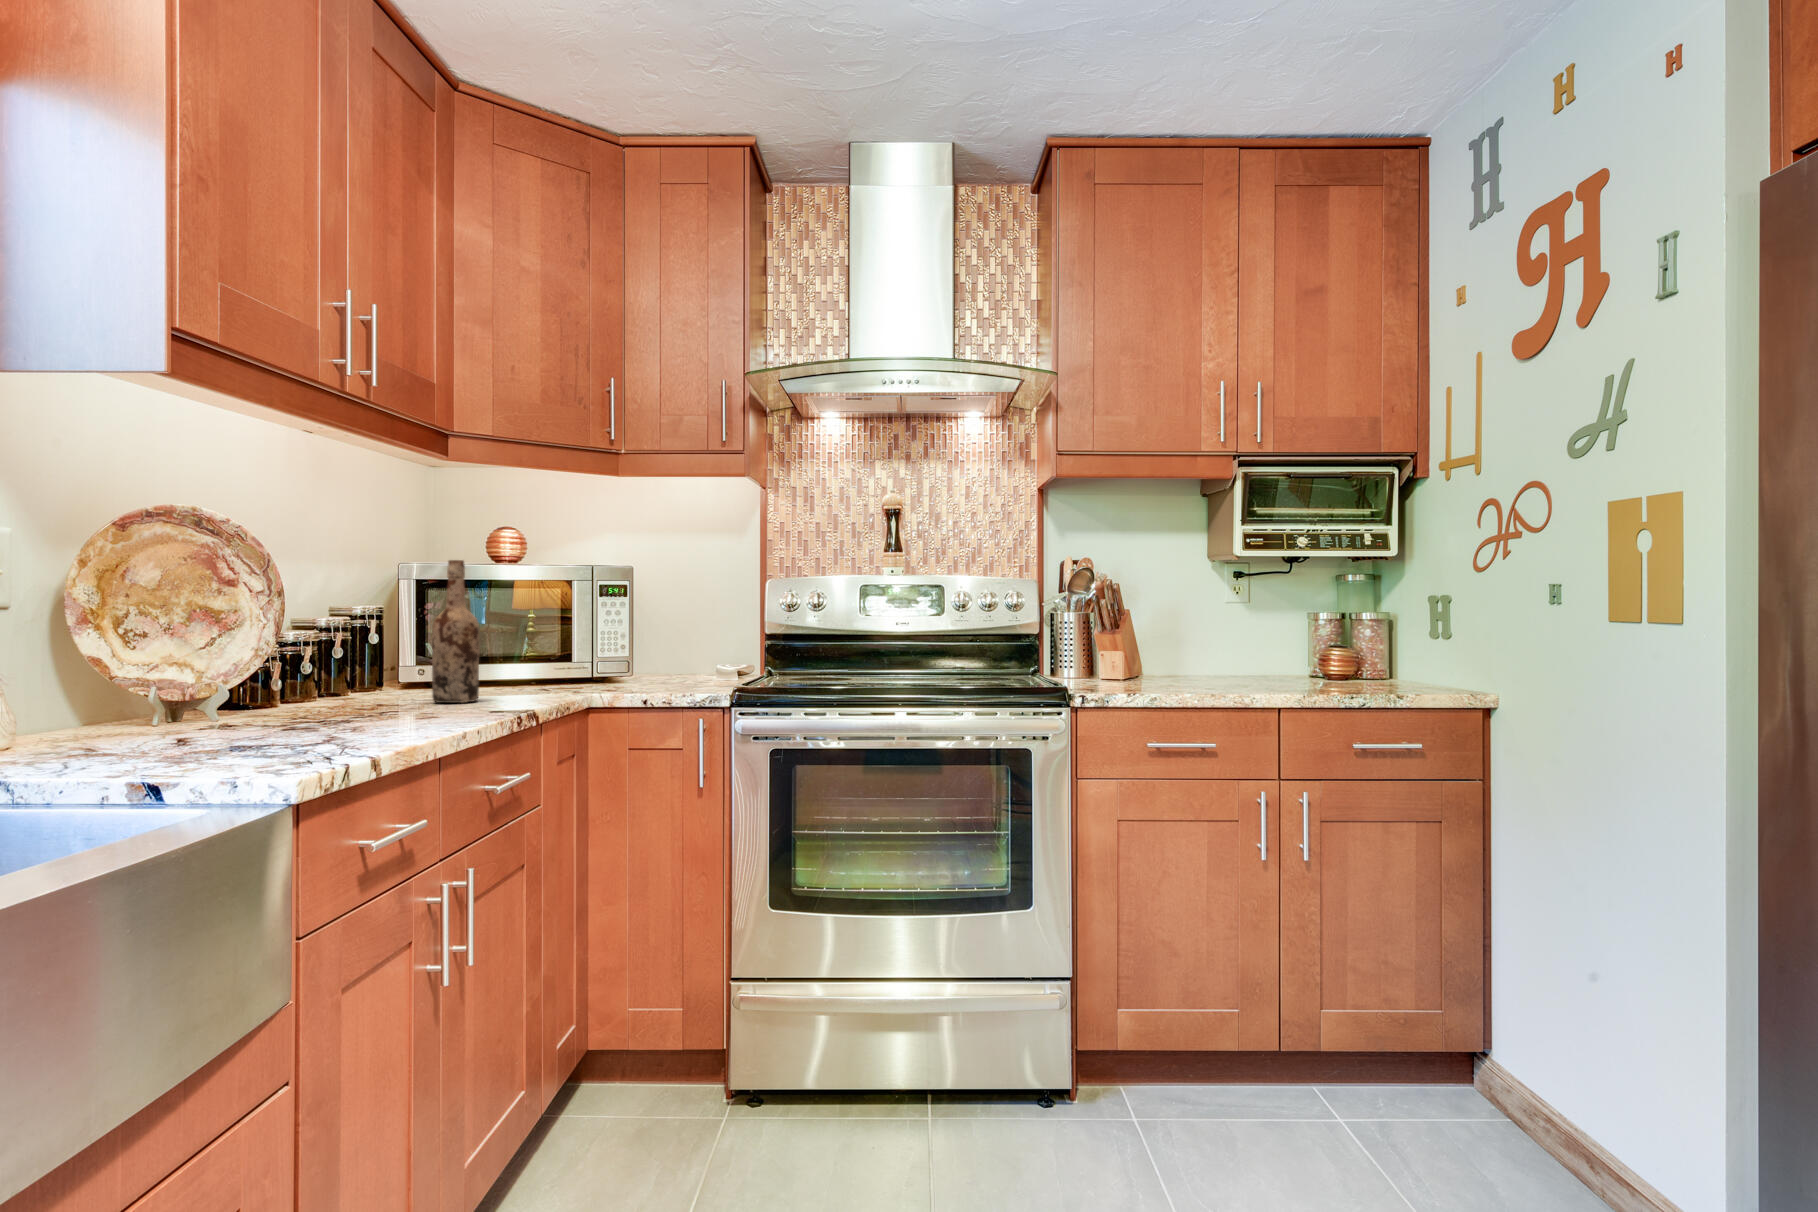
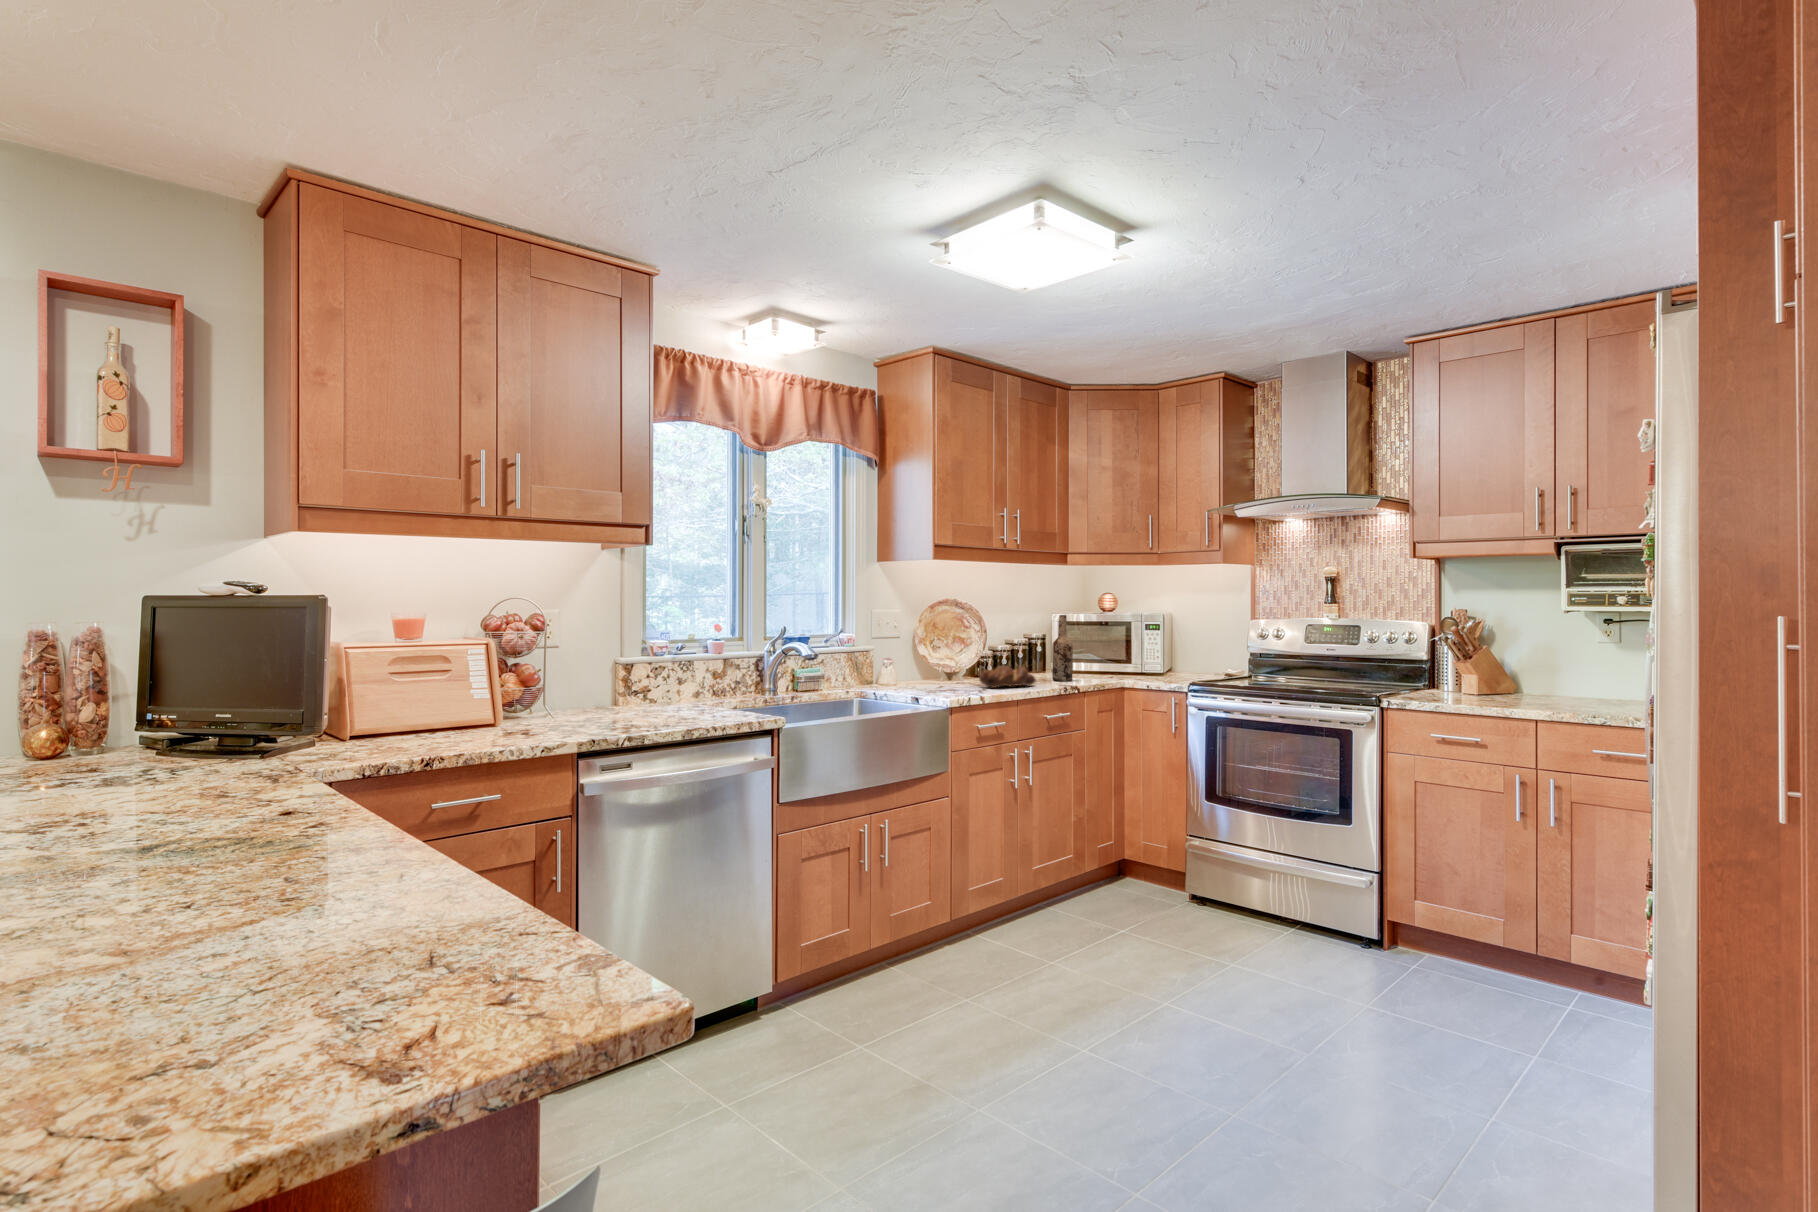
bread loaf: none [290,673,431,731] -> present [979,665,1035,688]

